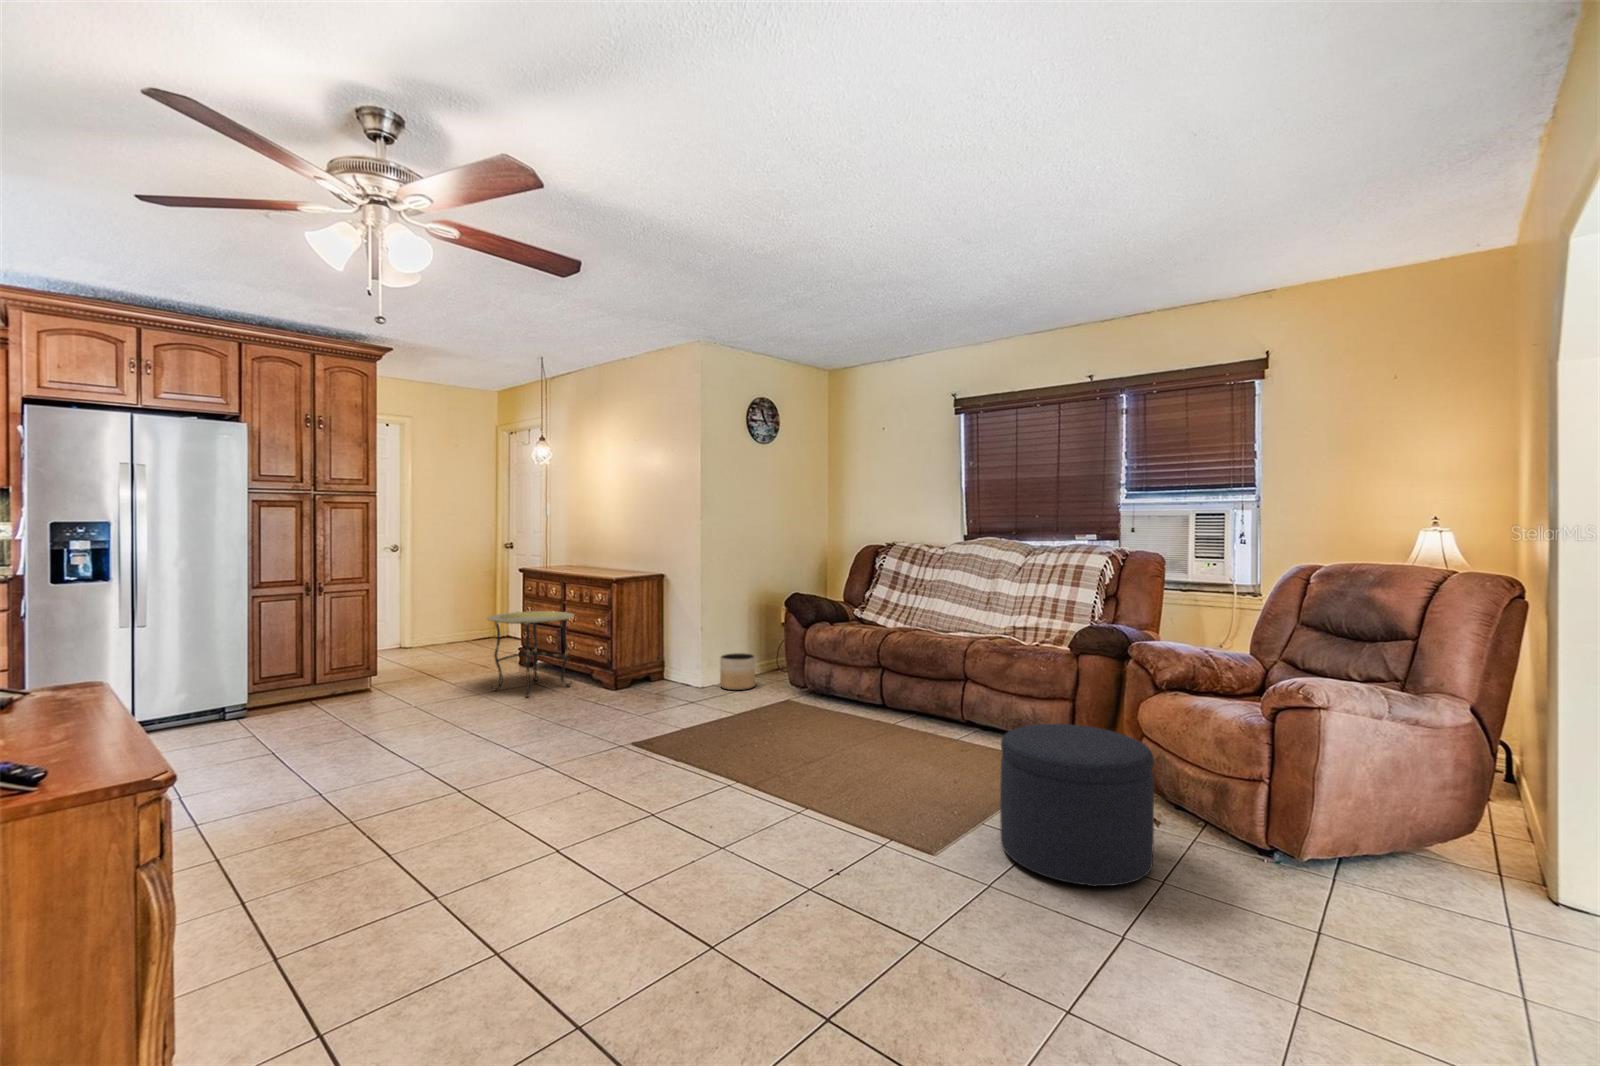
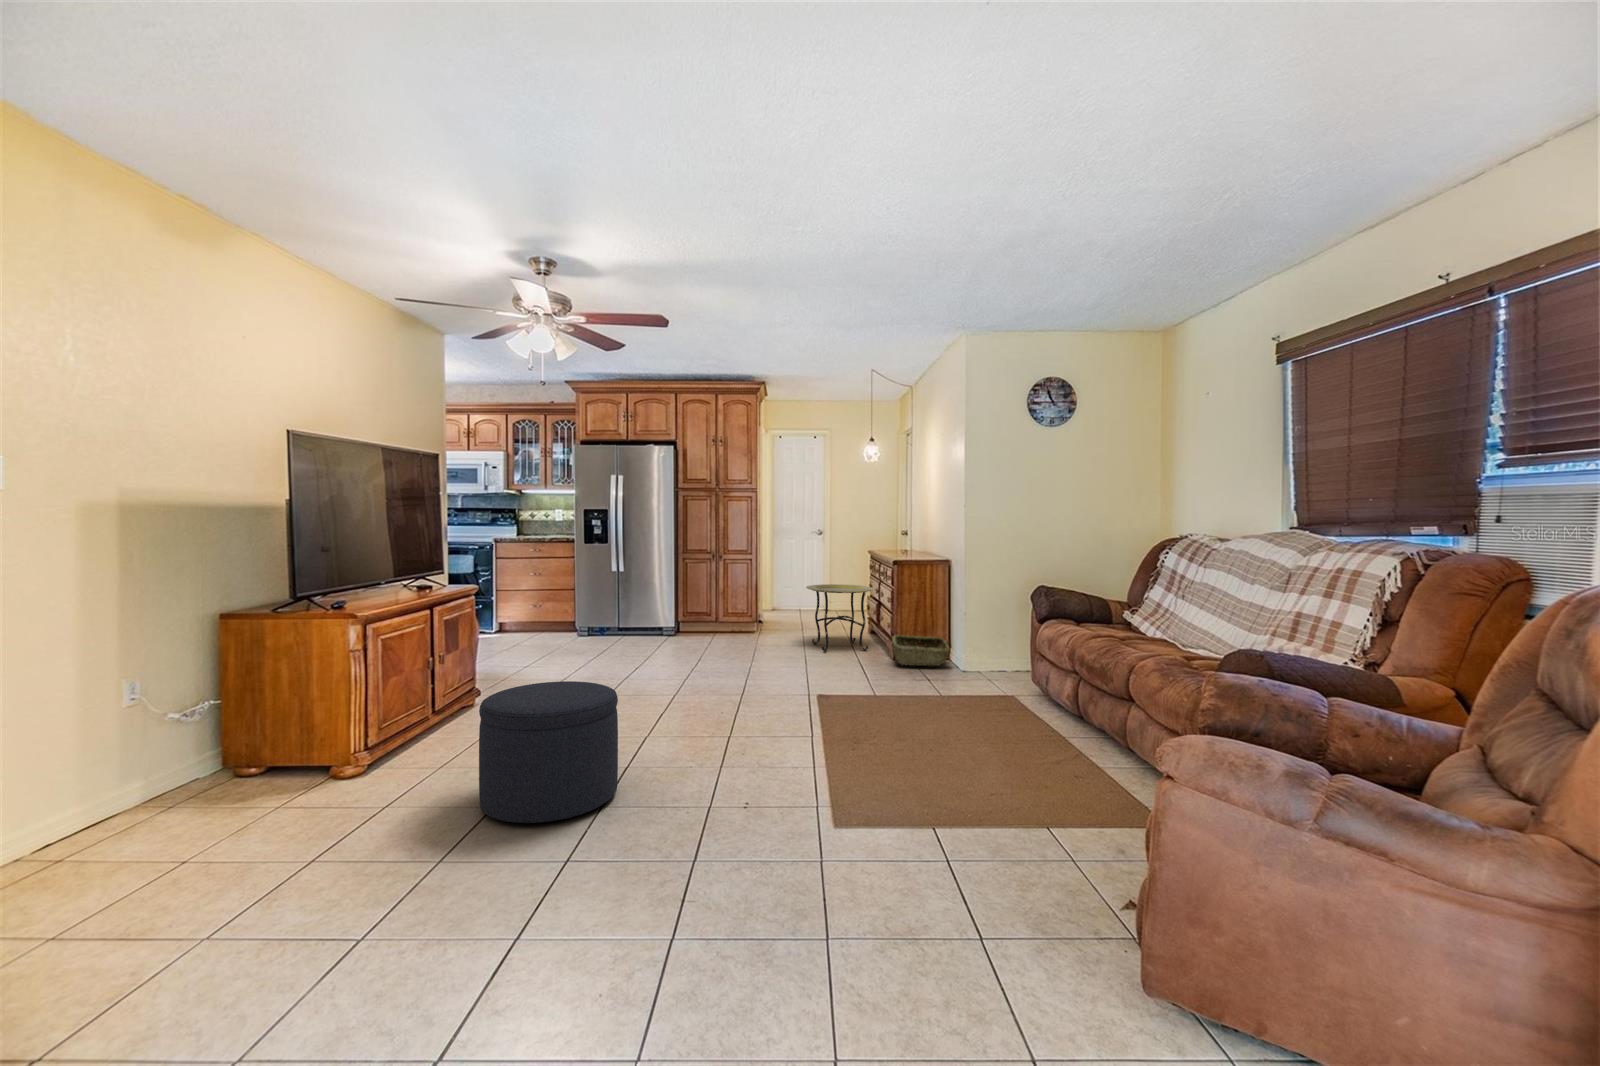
planter: present [720,653,755,690] -> none [976,643,1013,681]
woven basket: none [621,657,688,693] -> present [892,635,950,666]
ottoman: present [1000,724,1154,886] -> present [479,681,618,823]

